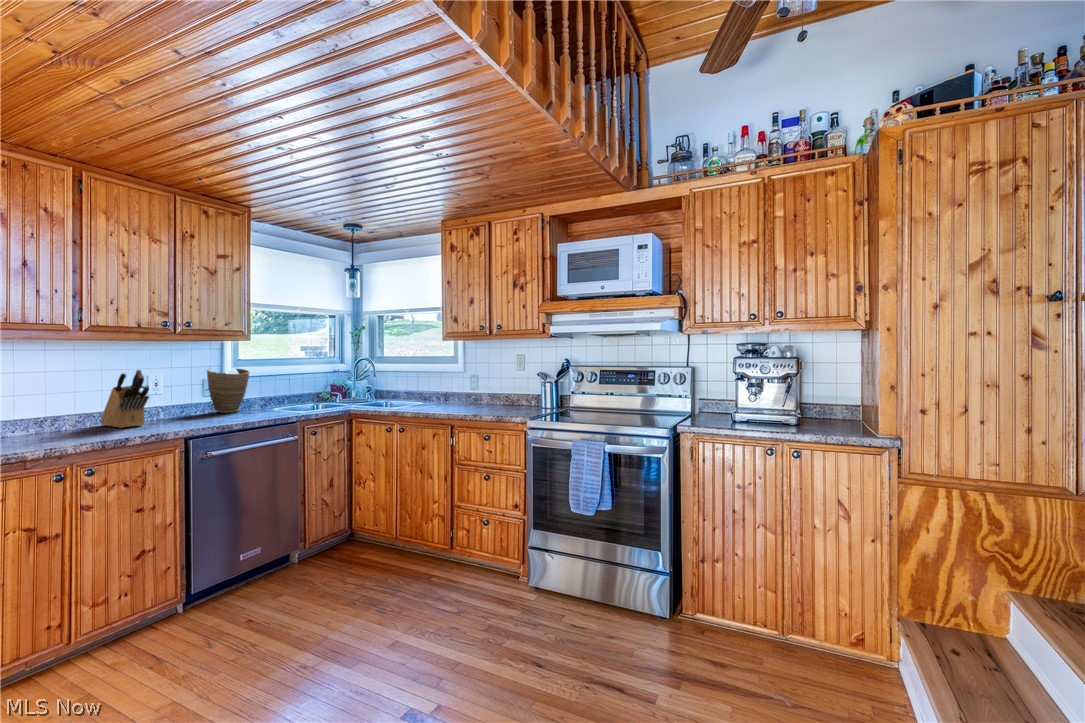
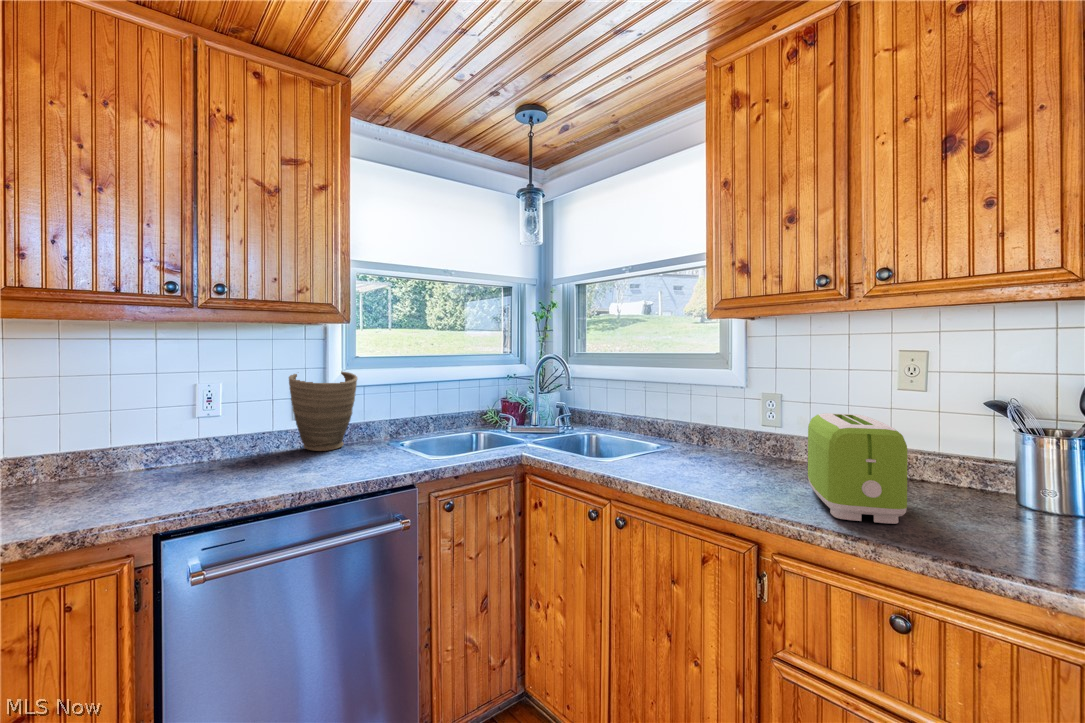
knife block: present [101,370,149,428] -> none [78,379,138,494]
toaster: none [474,379,499,413] -> present [808,413,907,524]

